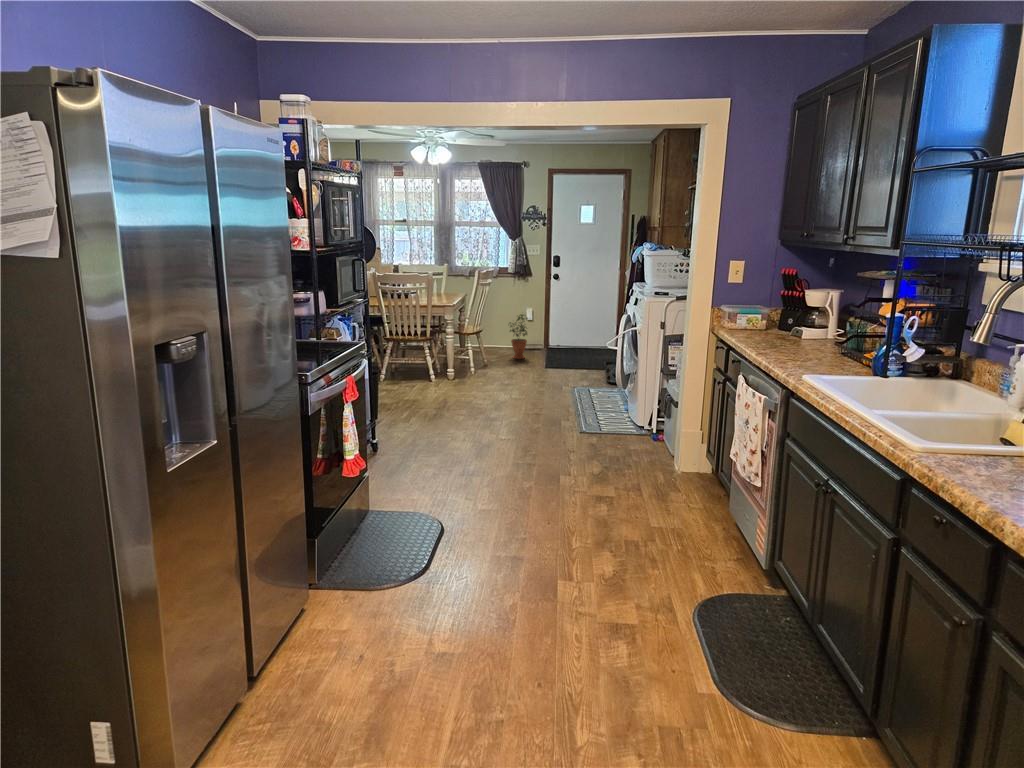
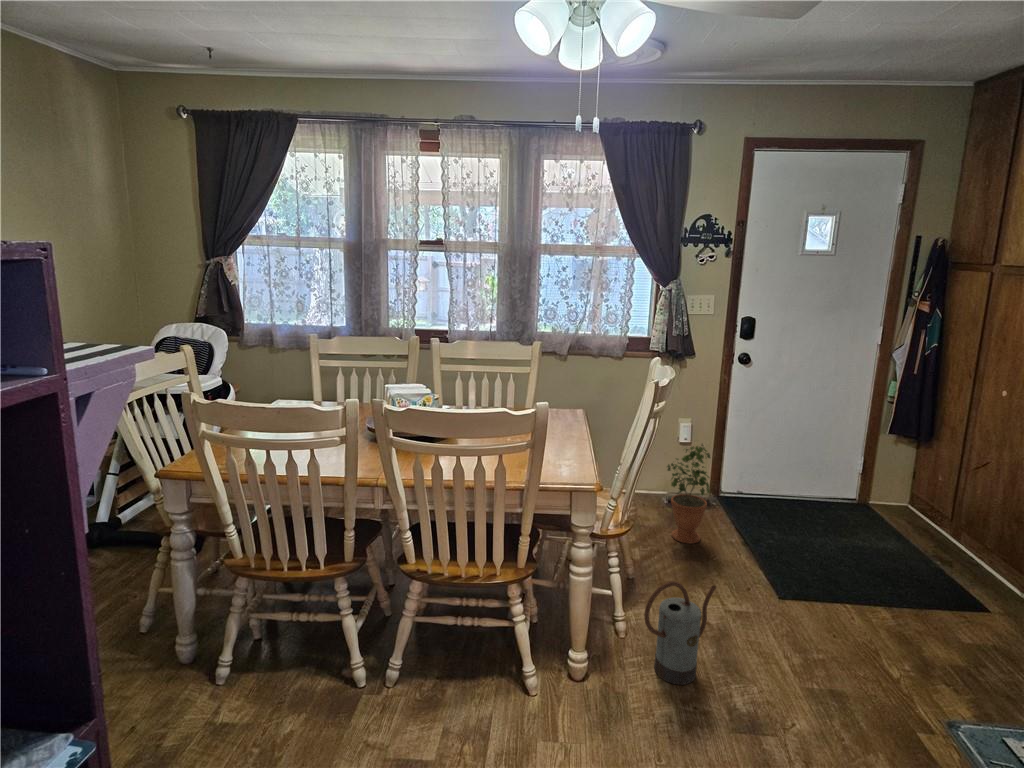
watering can: none [468,342,498,379] -> present [644,581,716,685]

